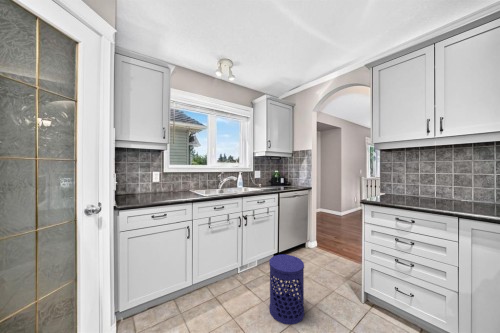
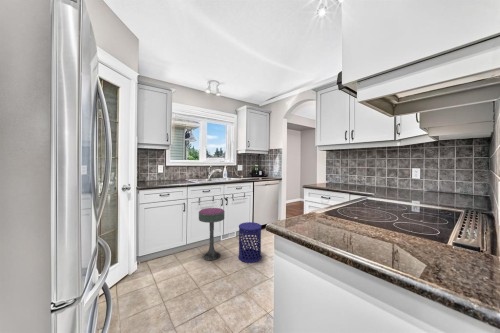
bar stool: none [209,233,247,318] -> present [199,208,224,260]

